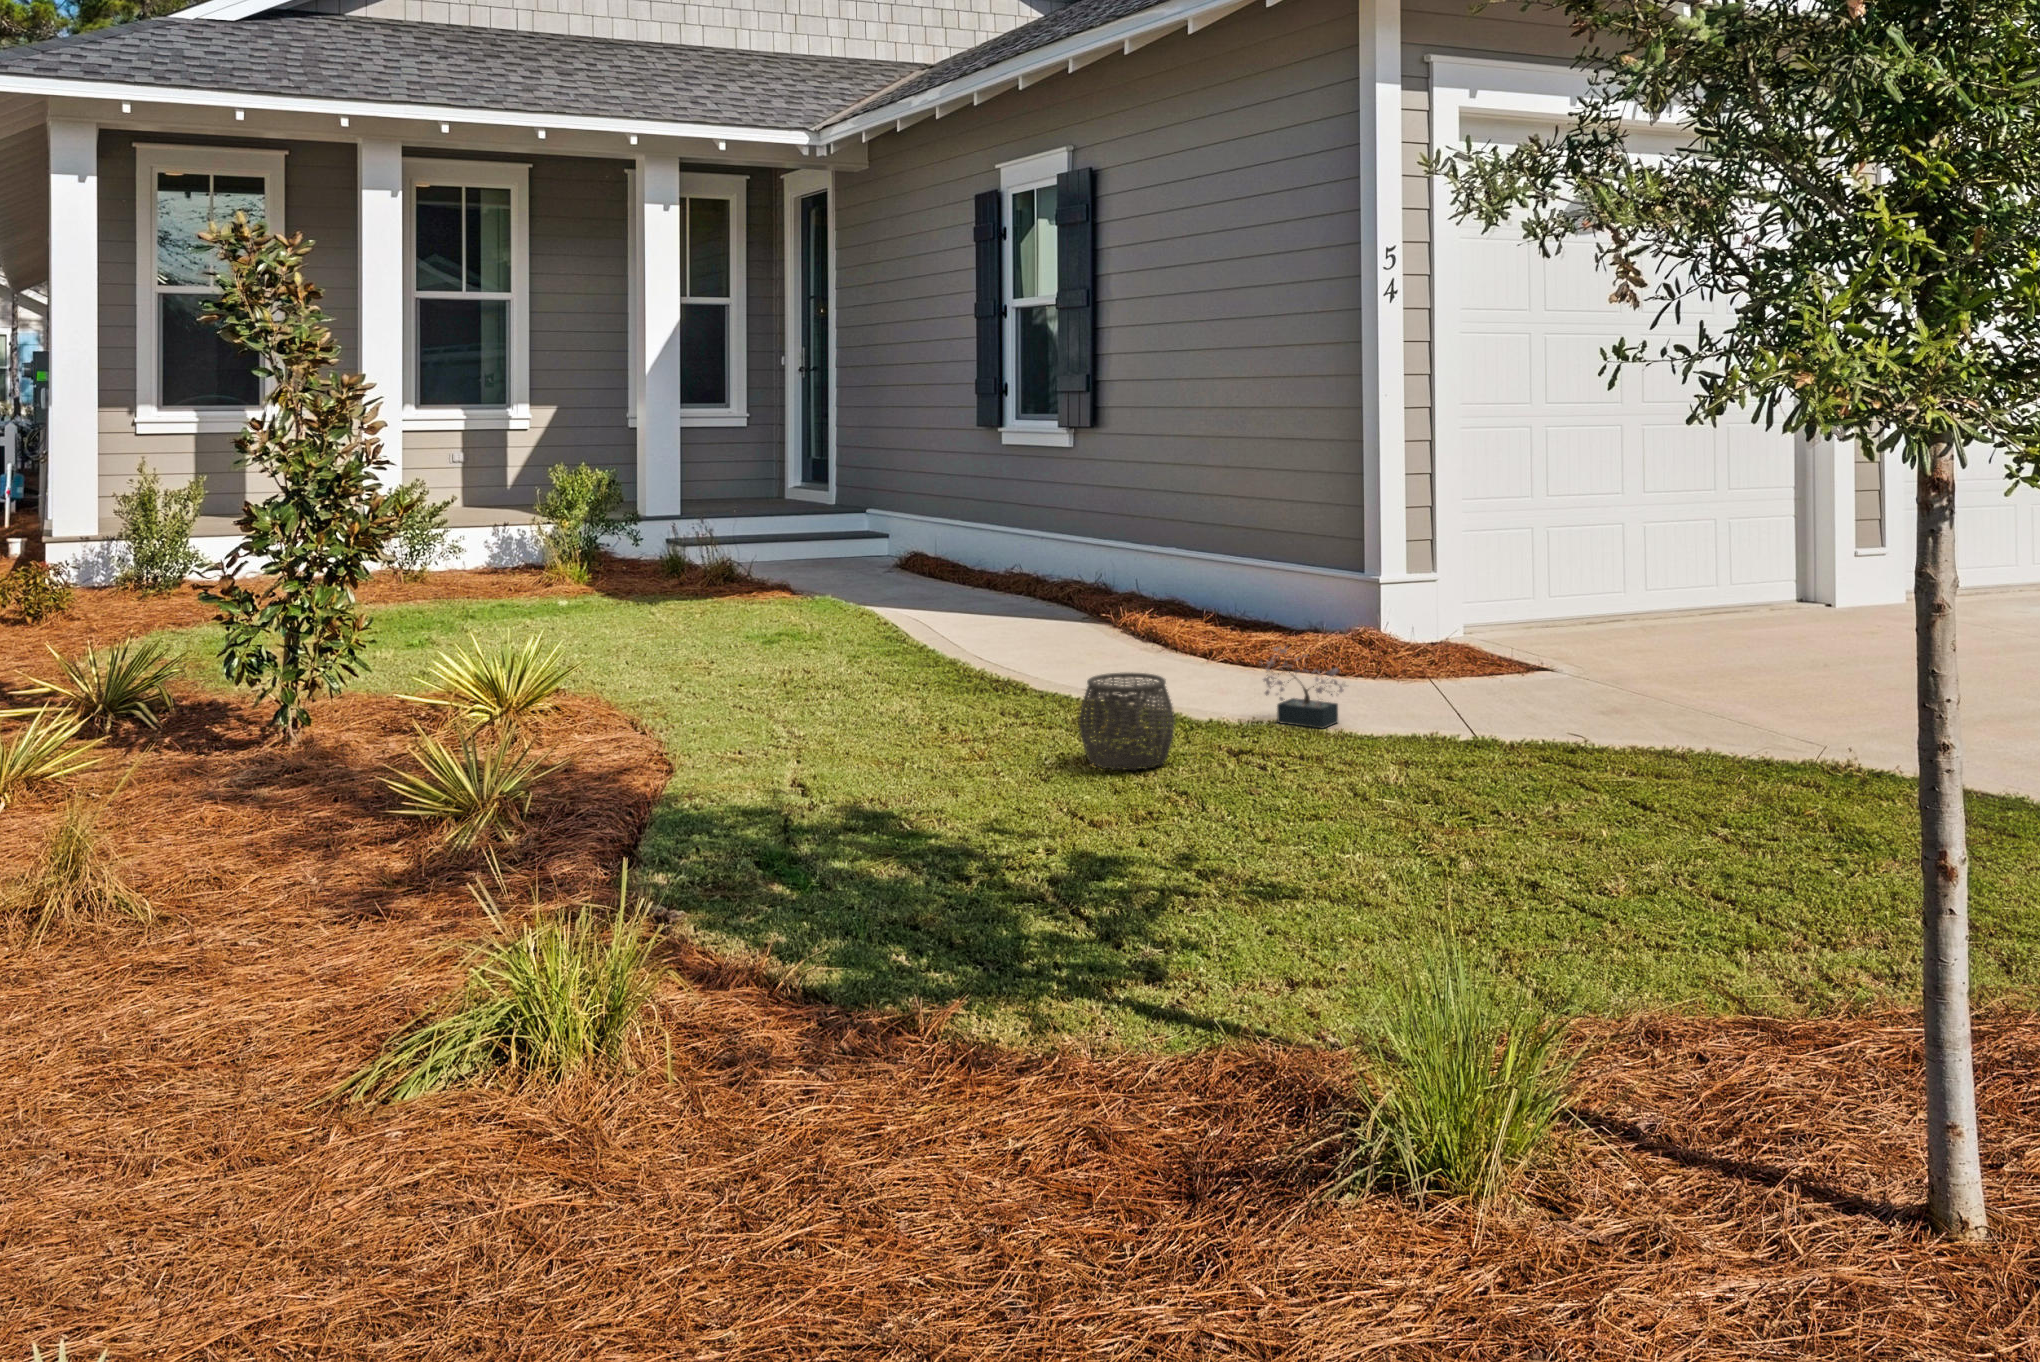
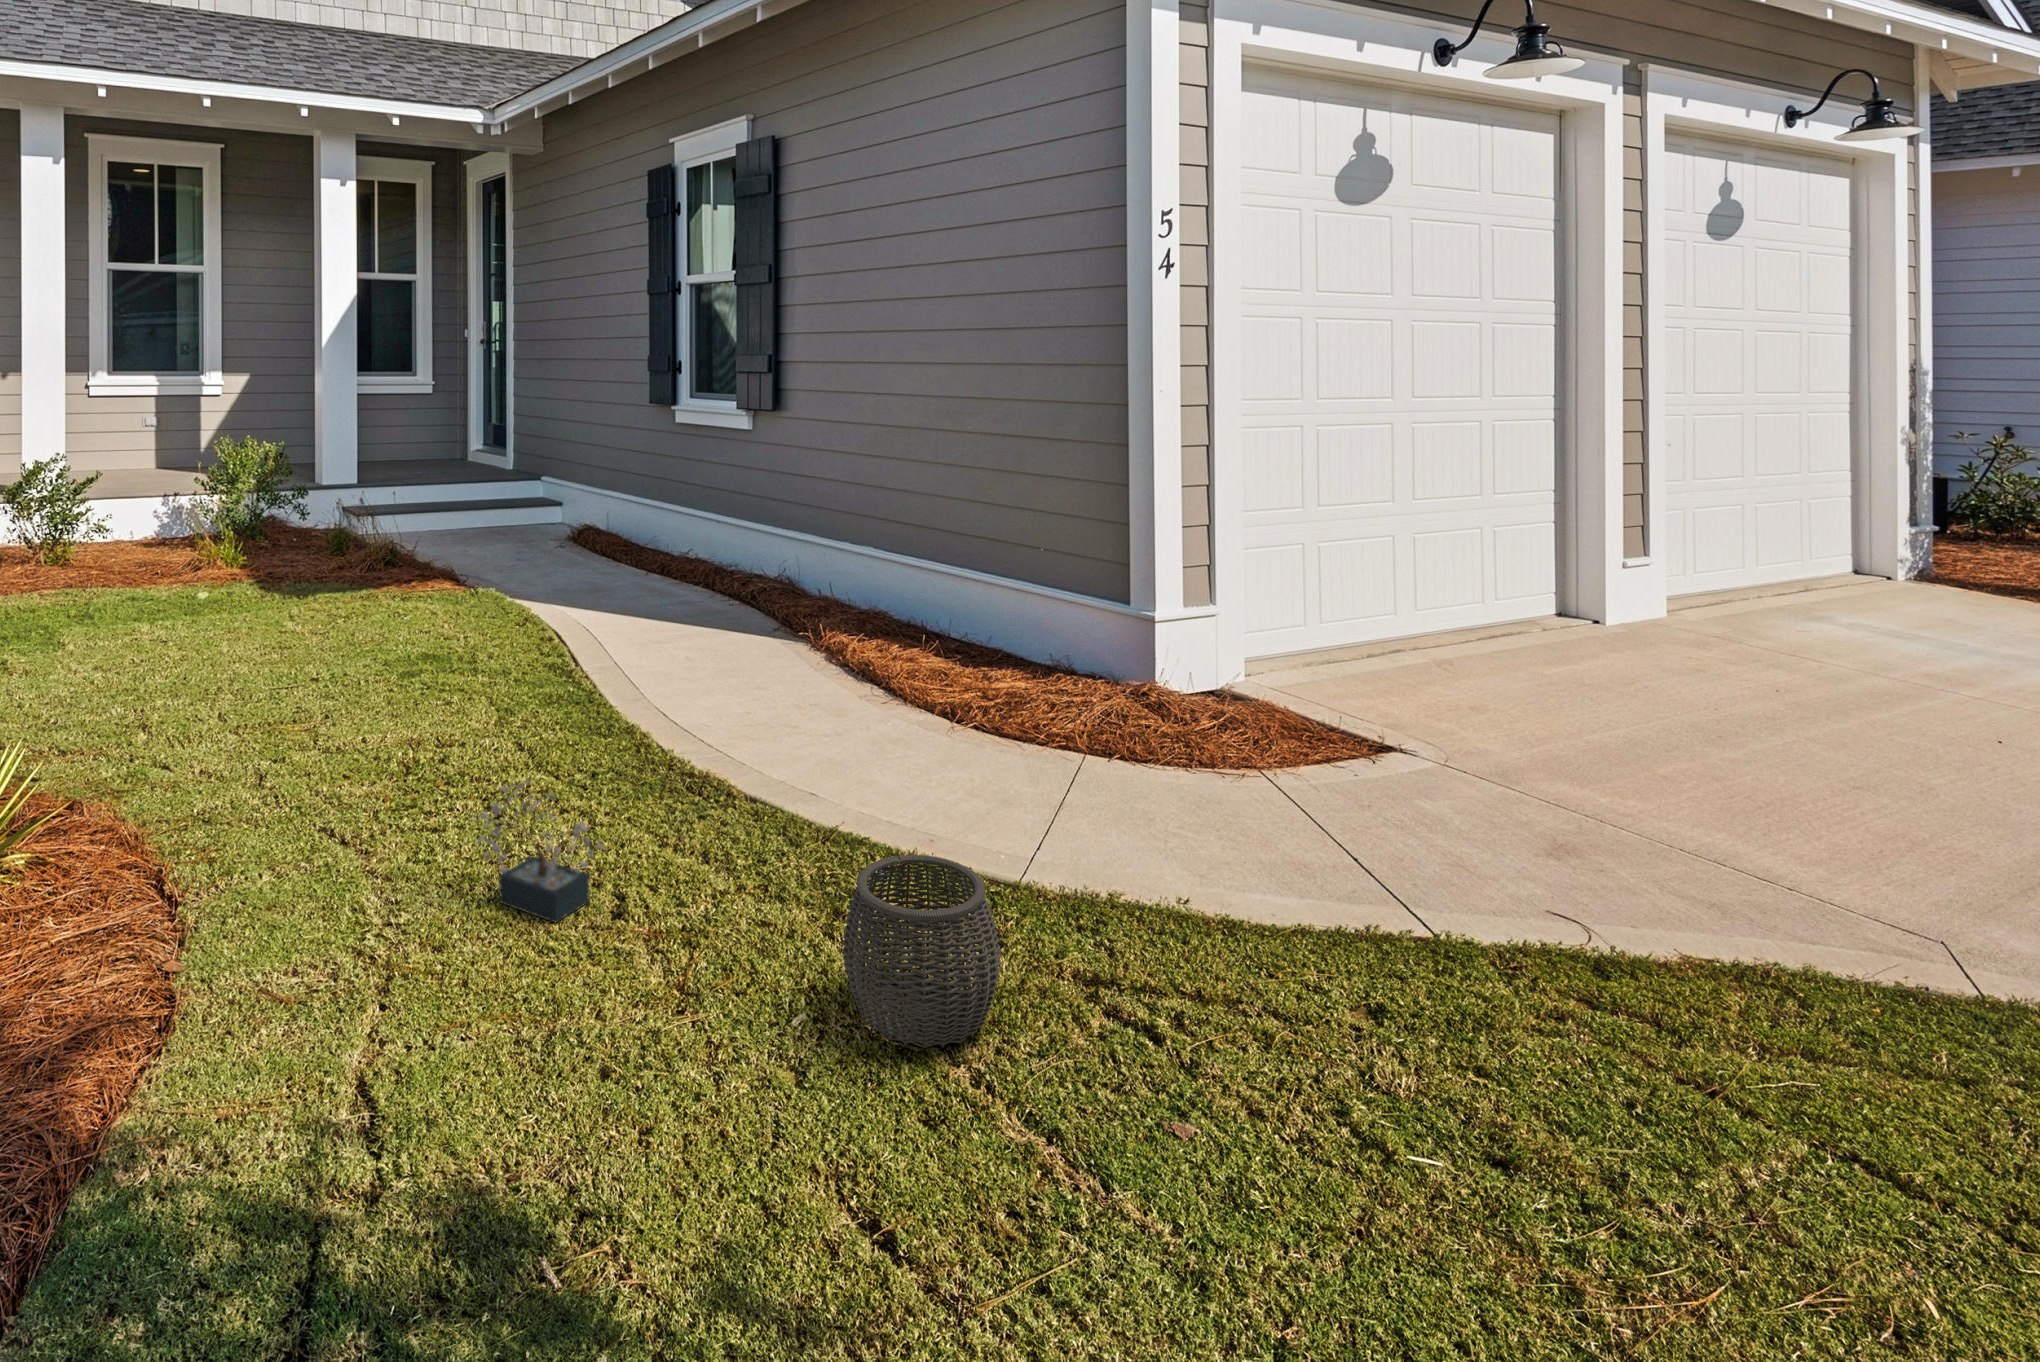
decorative plant: present [1264,646,1344,729] -> present [478,779,603,923]

